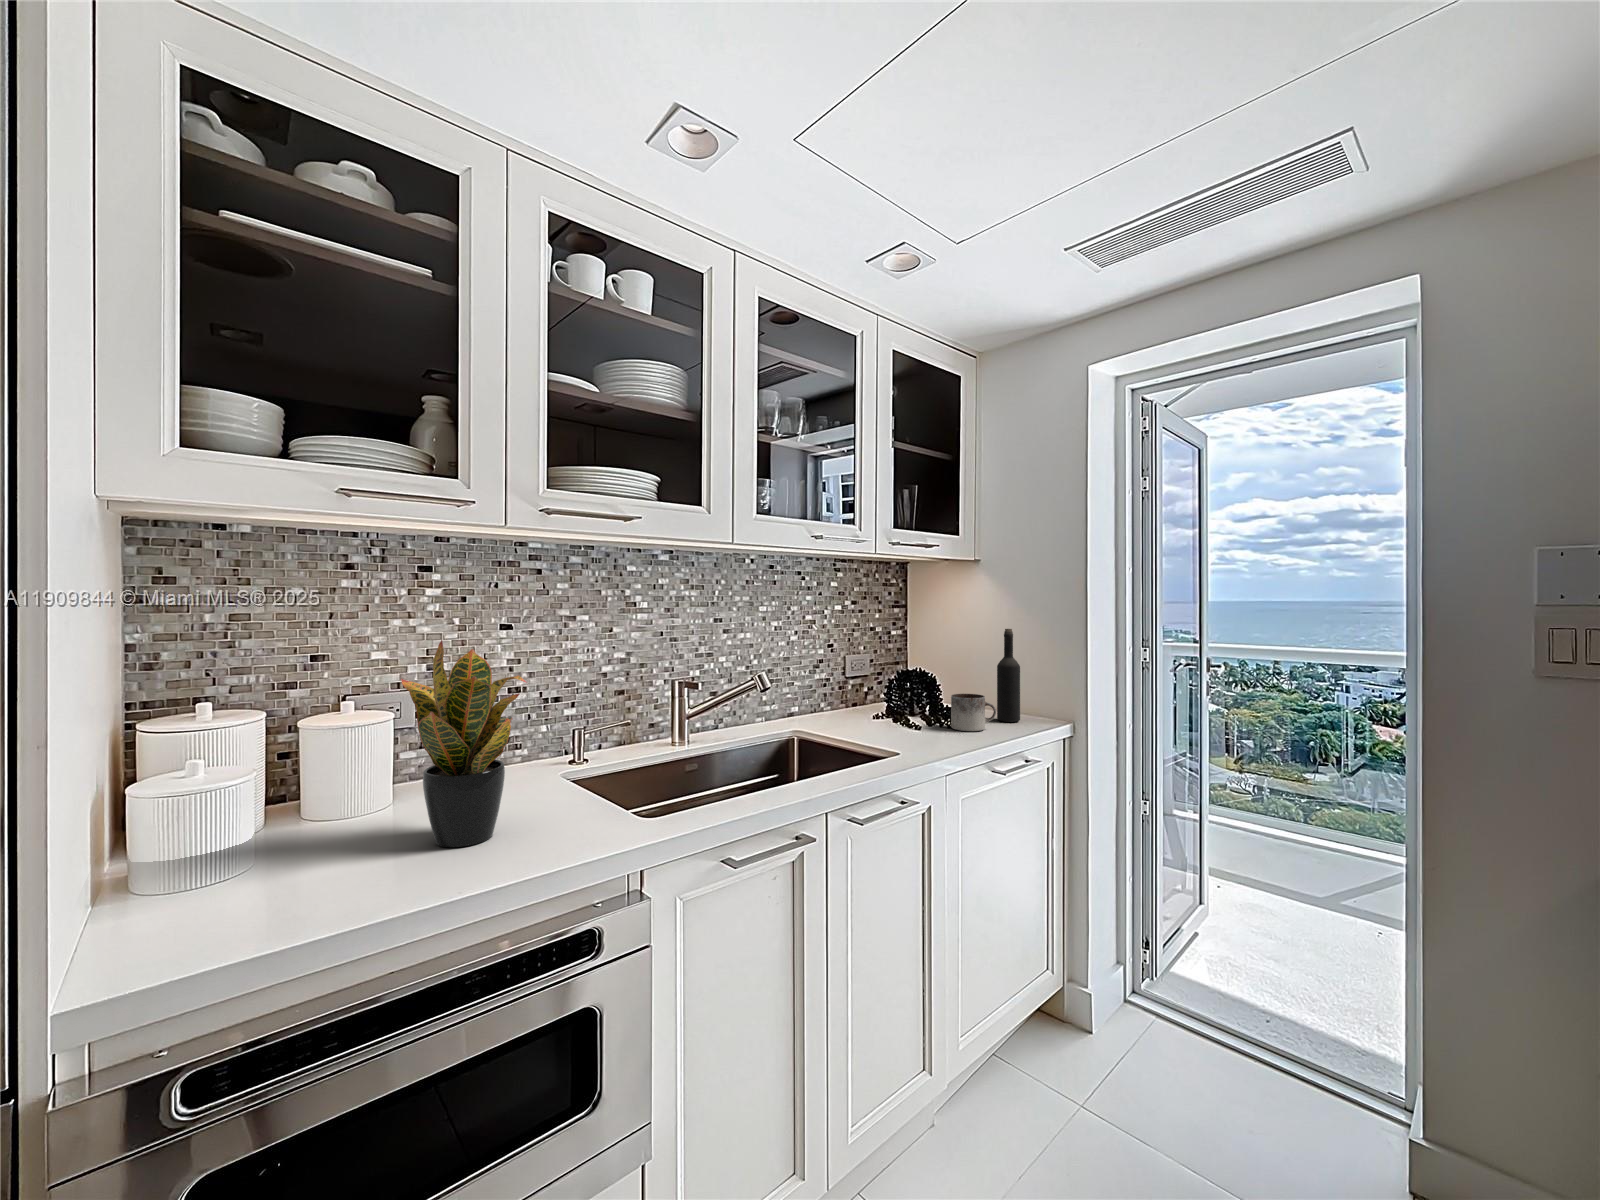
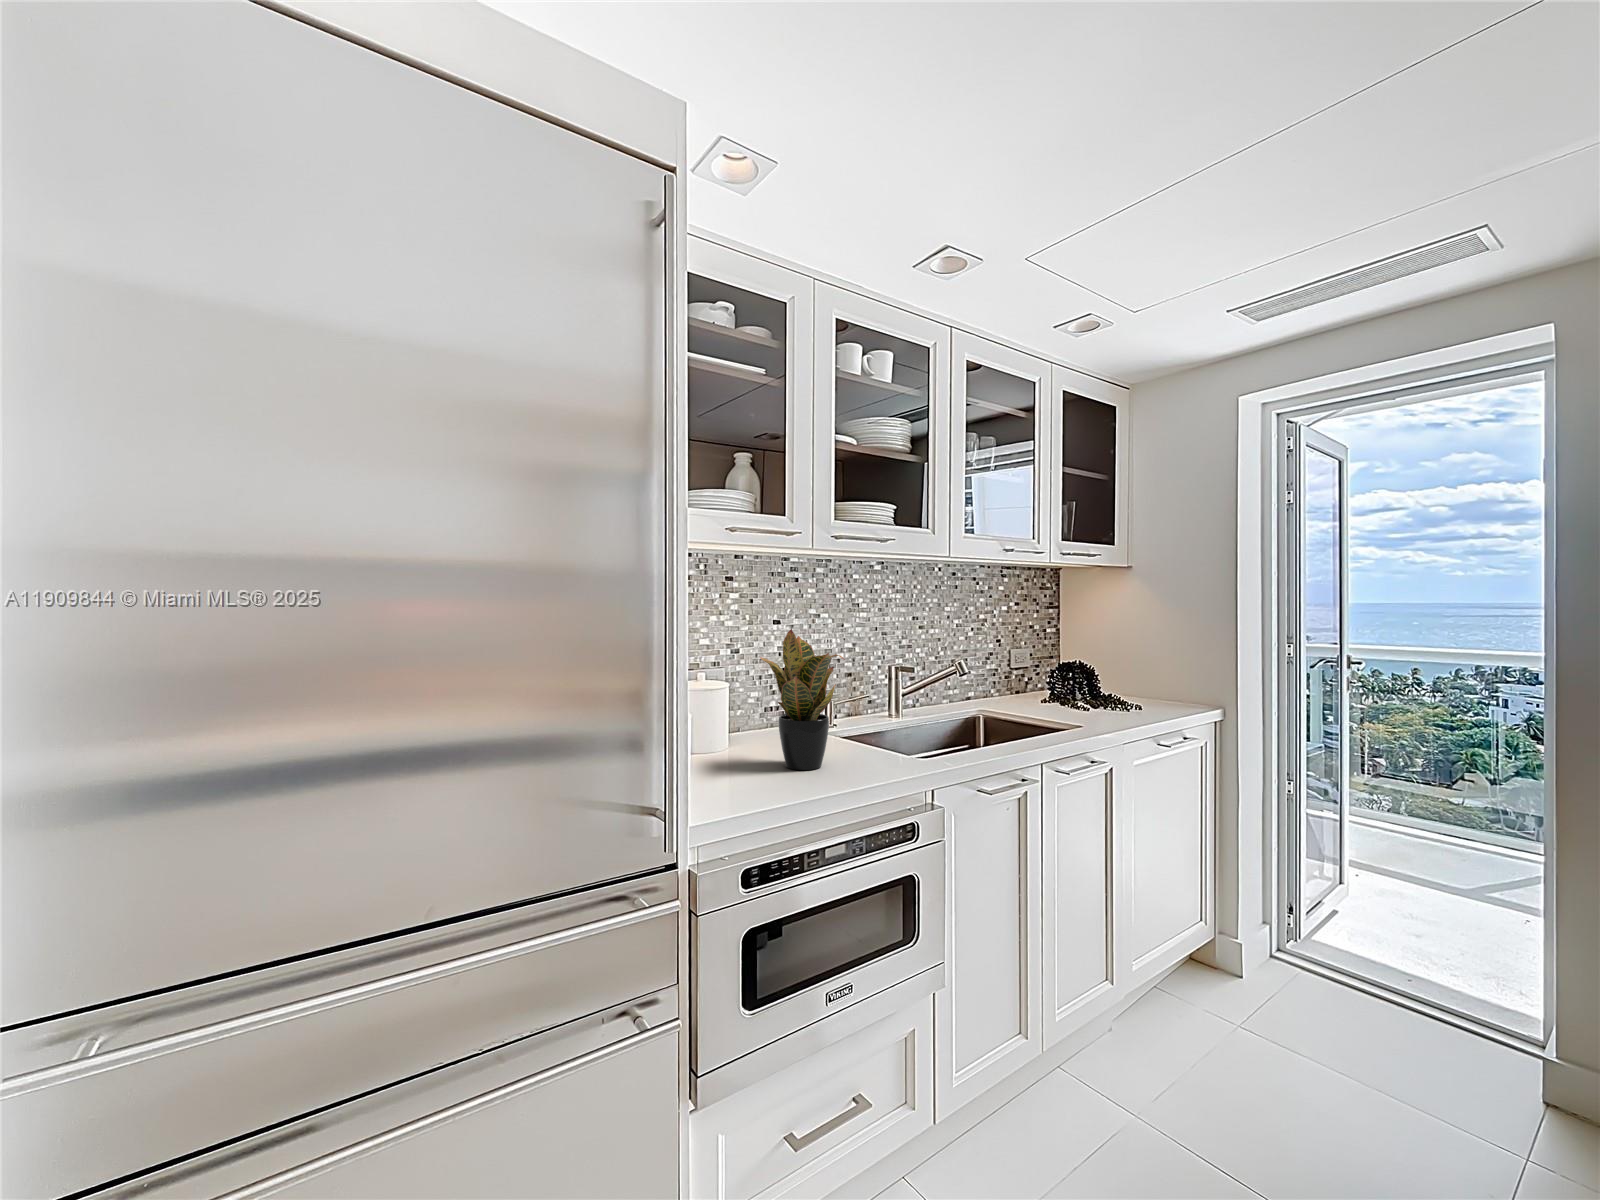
wine bottle: present [997,629,1020,722] -> none [1152,627,1174,707]
mug: present [951,694,996,731] -> none [1115,682,1155,713]

